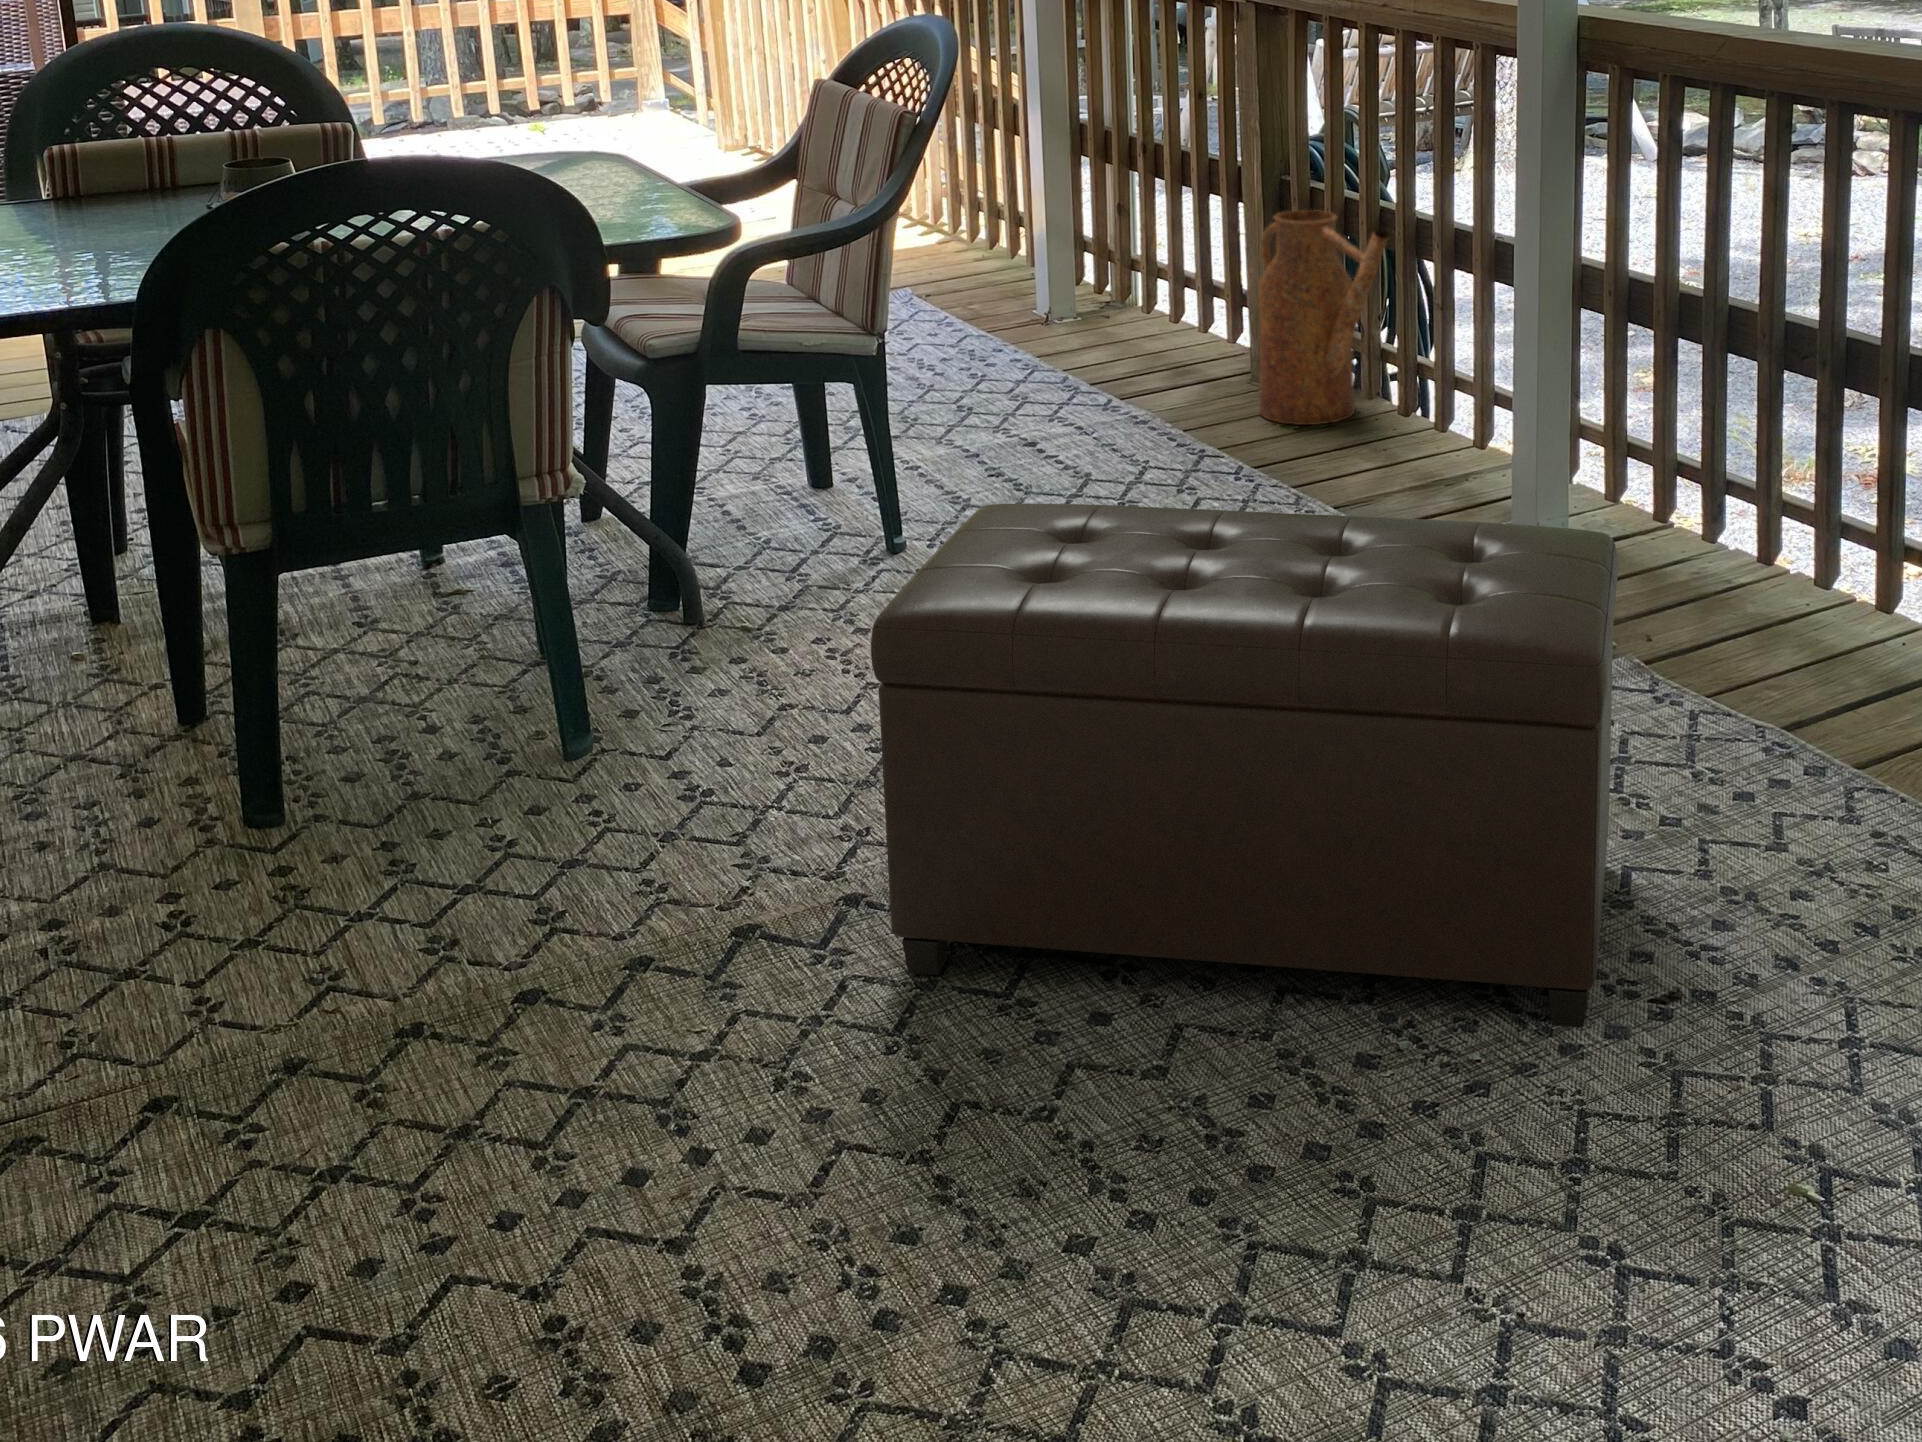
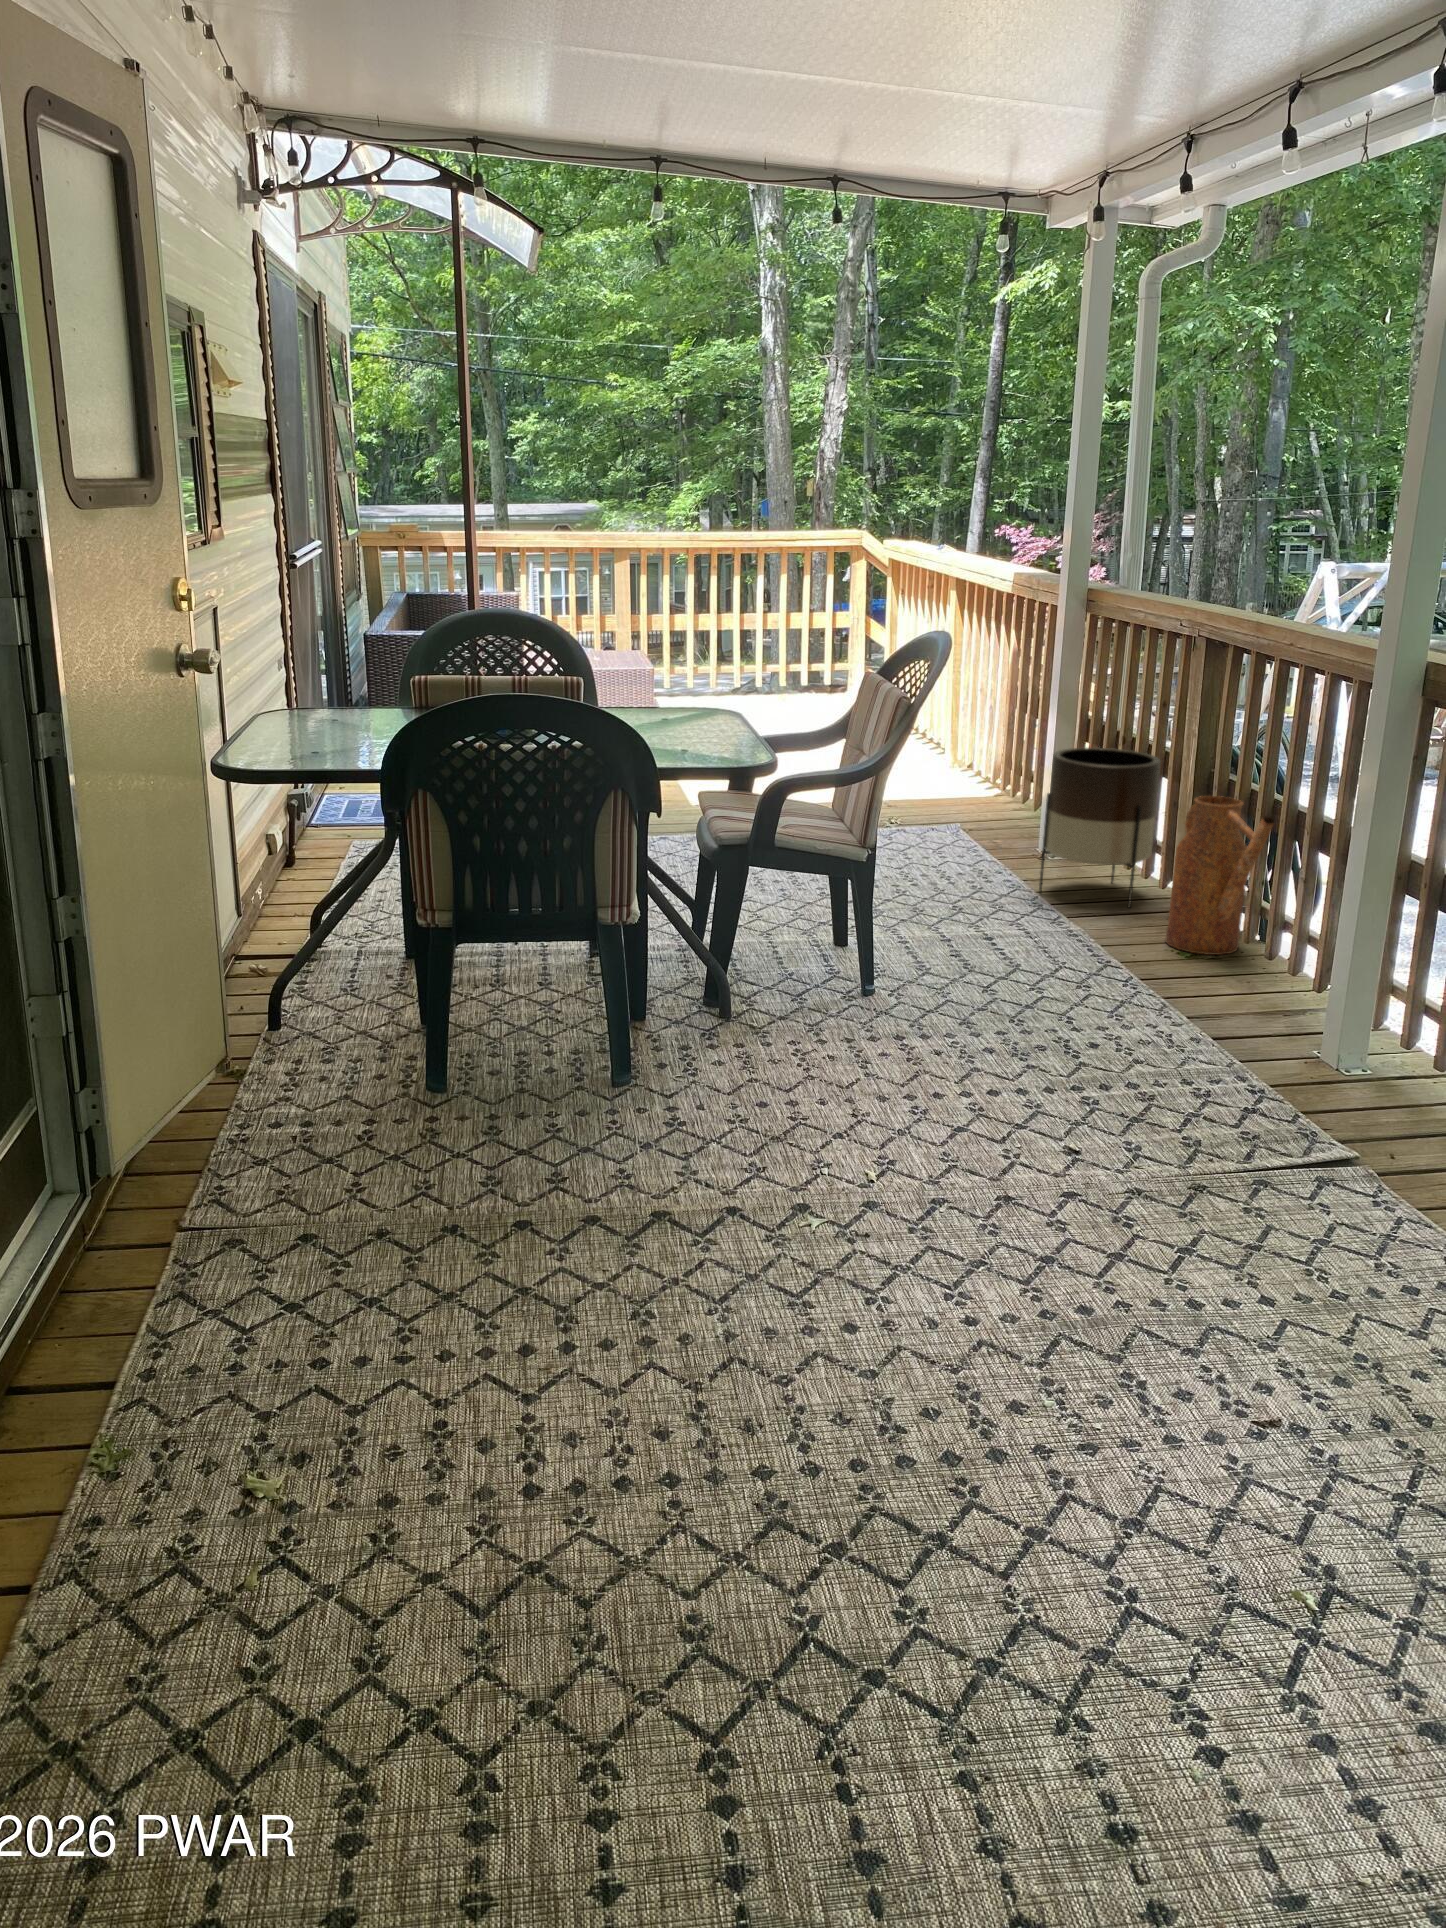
planter: none [1060,161,1209,378] -> present [1039,748,1161,908]
ottoman: present [871,503,1618,1027] -> none [735,969,1306,1428]

